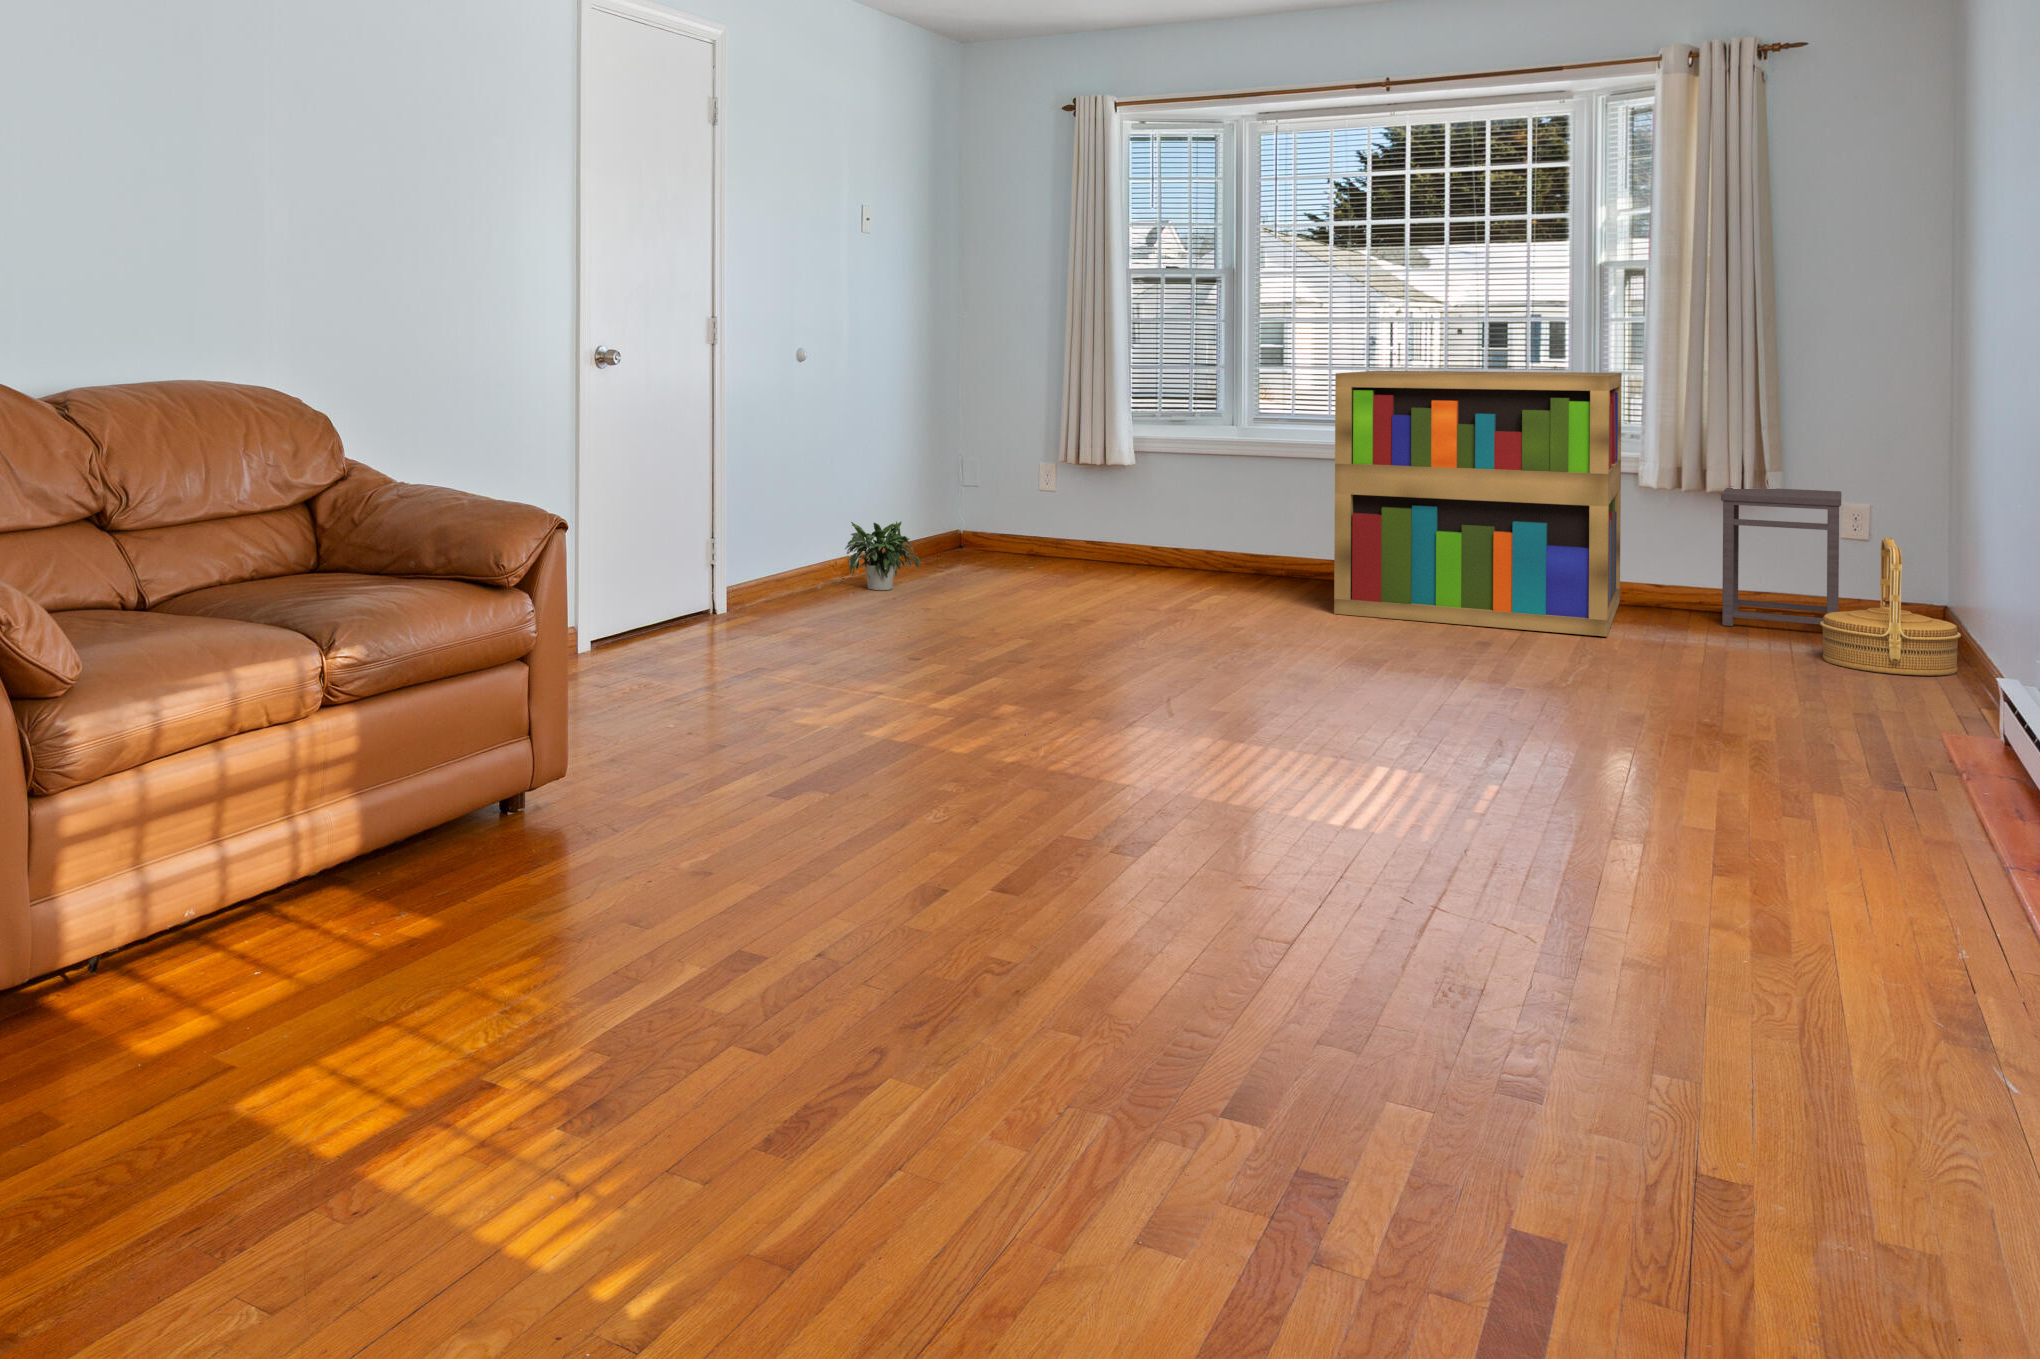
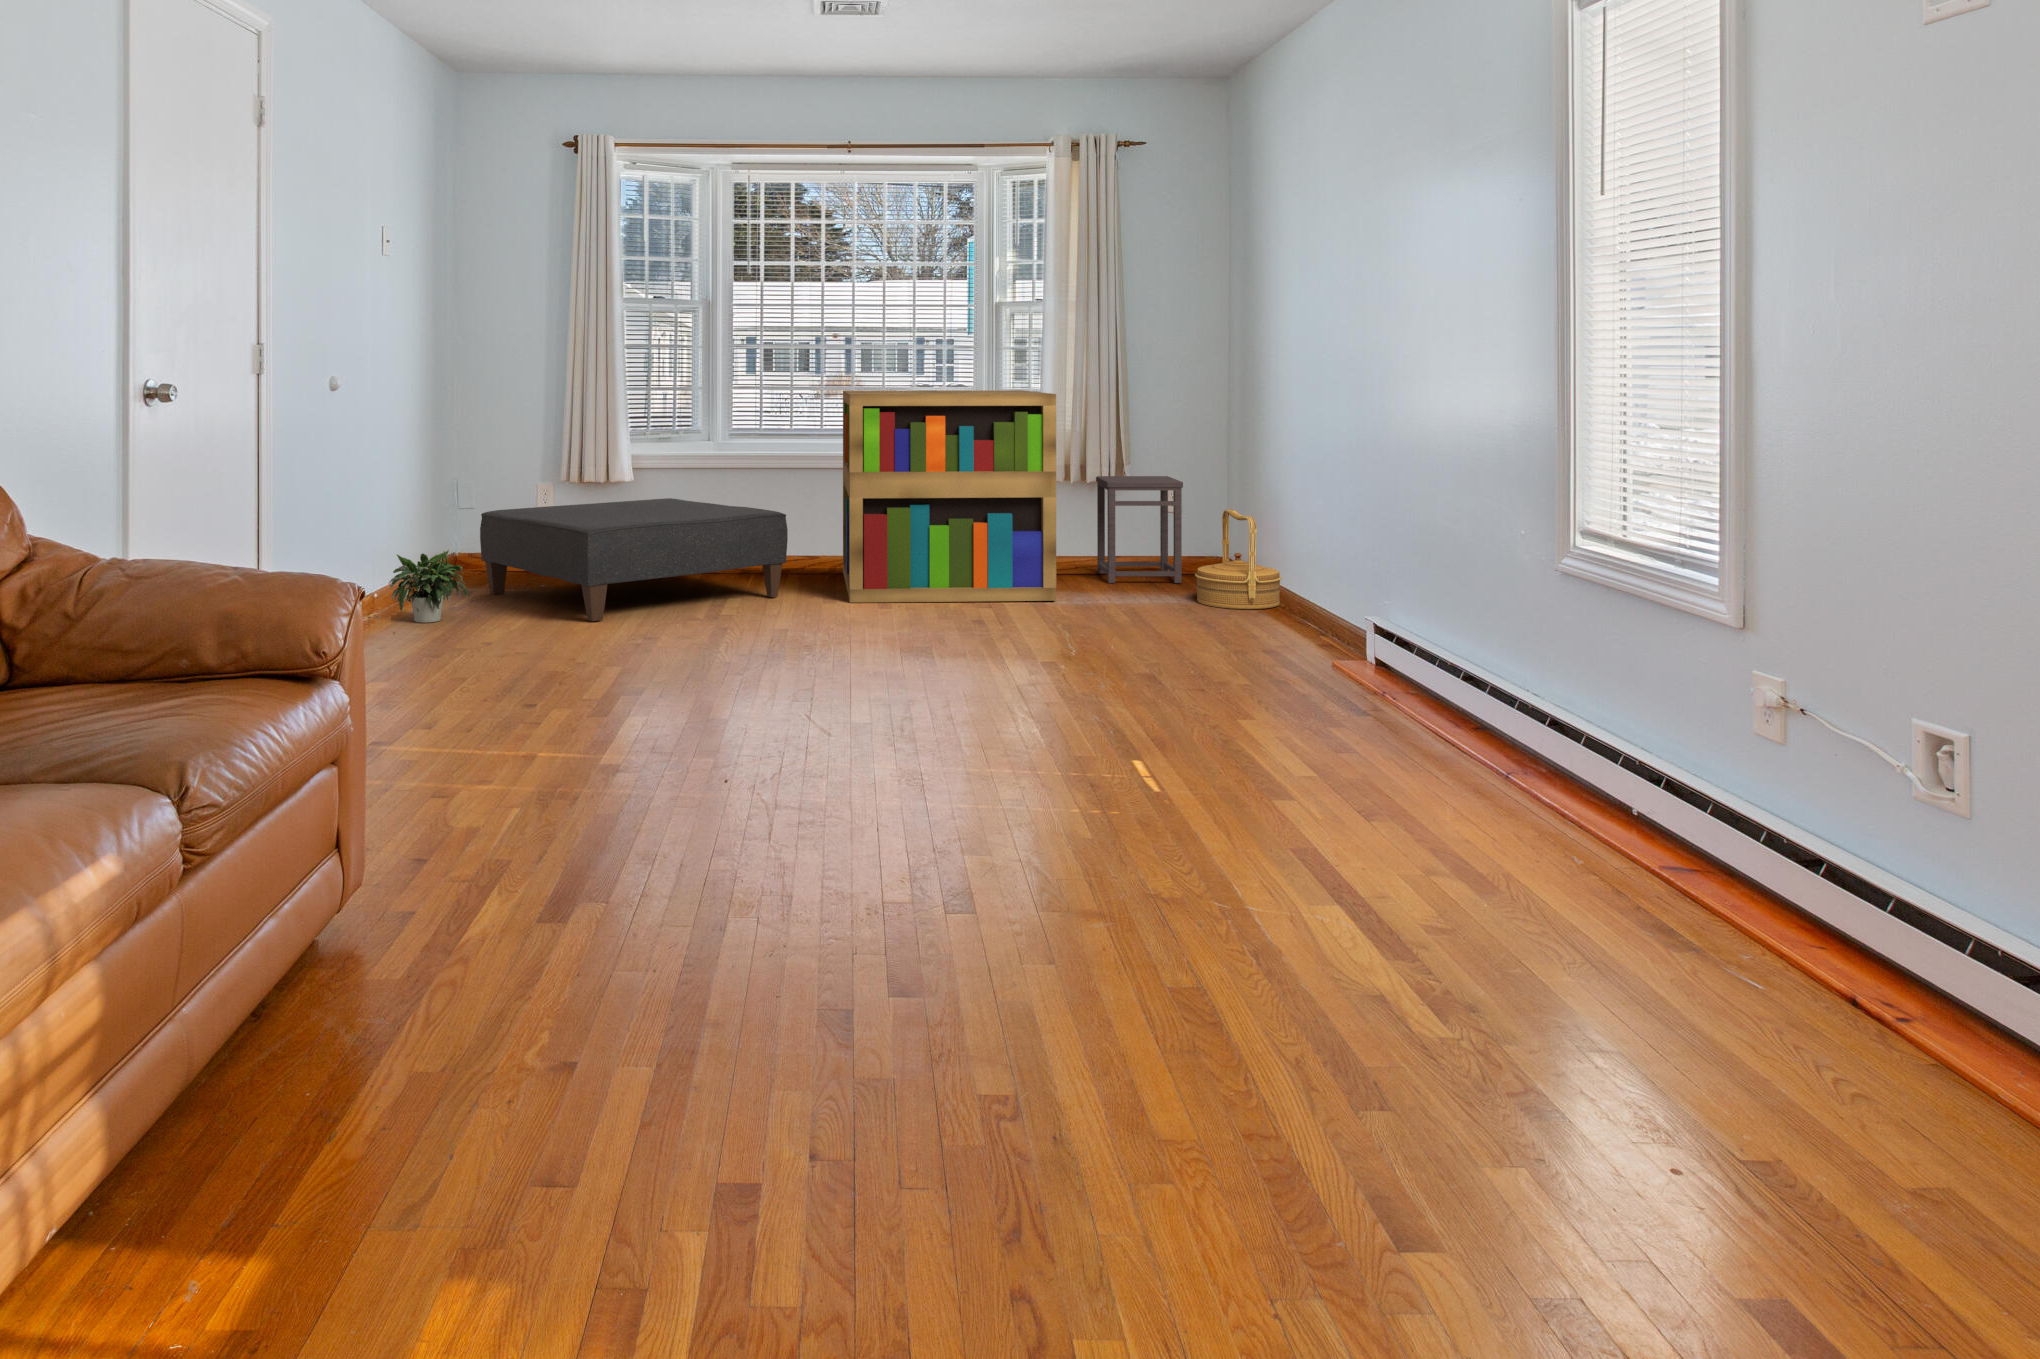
ottoman: none [958,487,1269,604] -> present [480,498,788,621]

